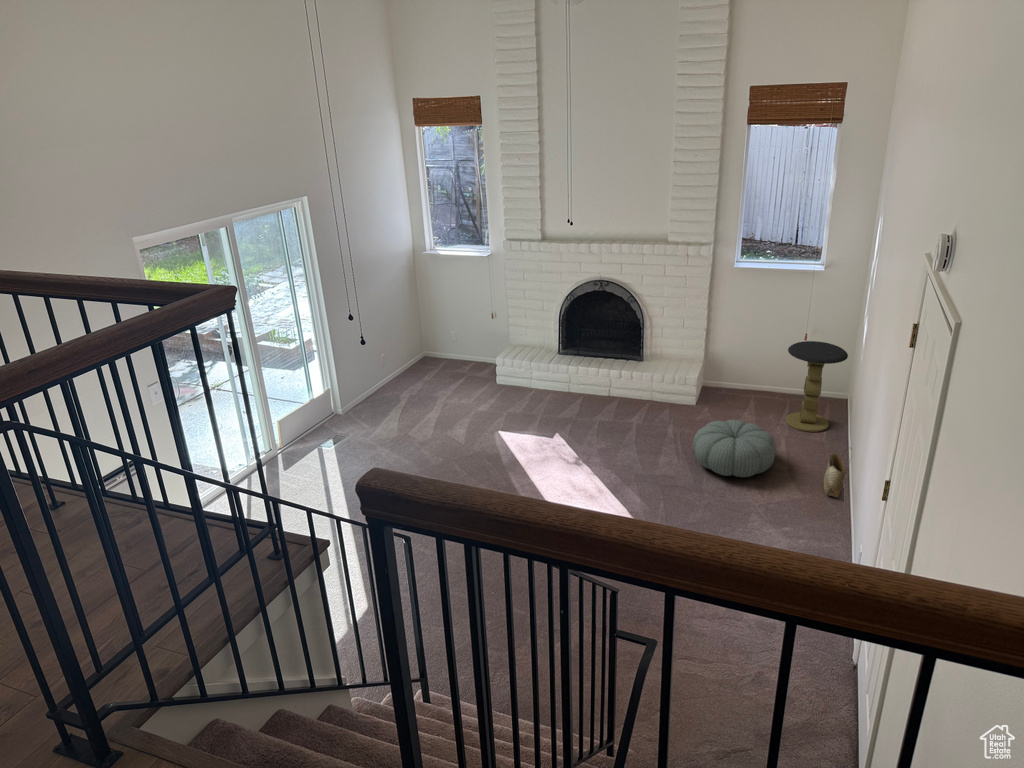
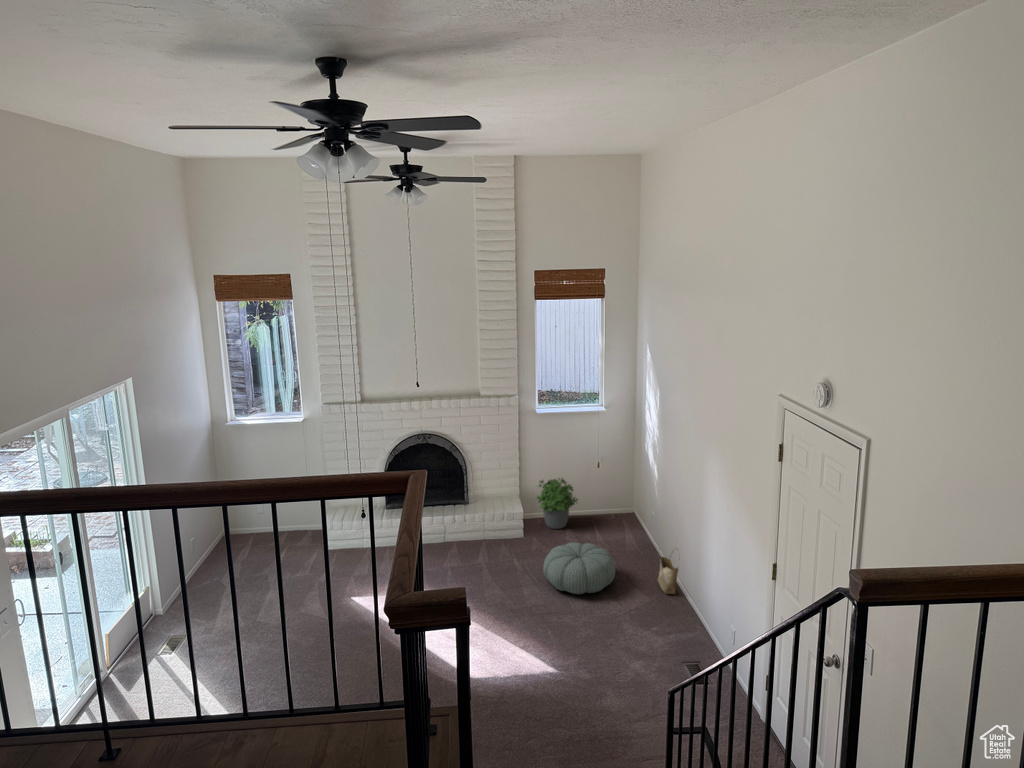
side table: present [786,341,848,432] -> none [598,465,646,543]
potted plant: none [716,345,765,403] -> present [537,478,578,529]

